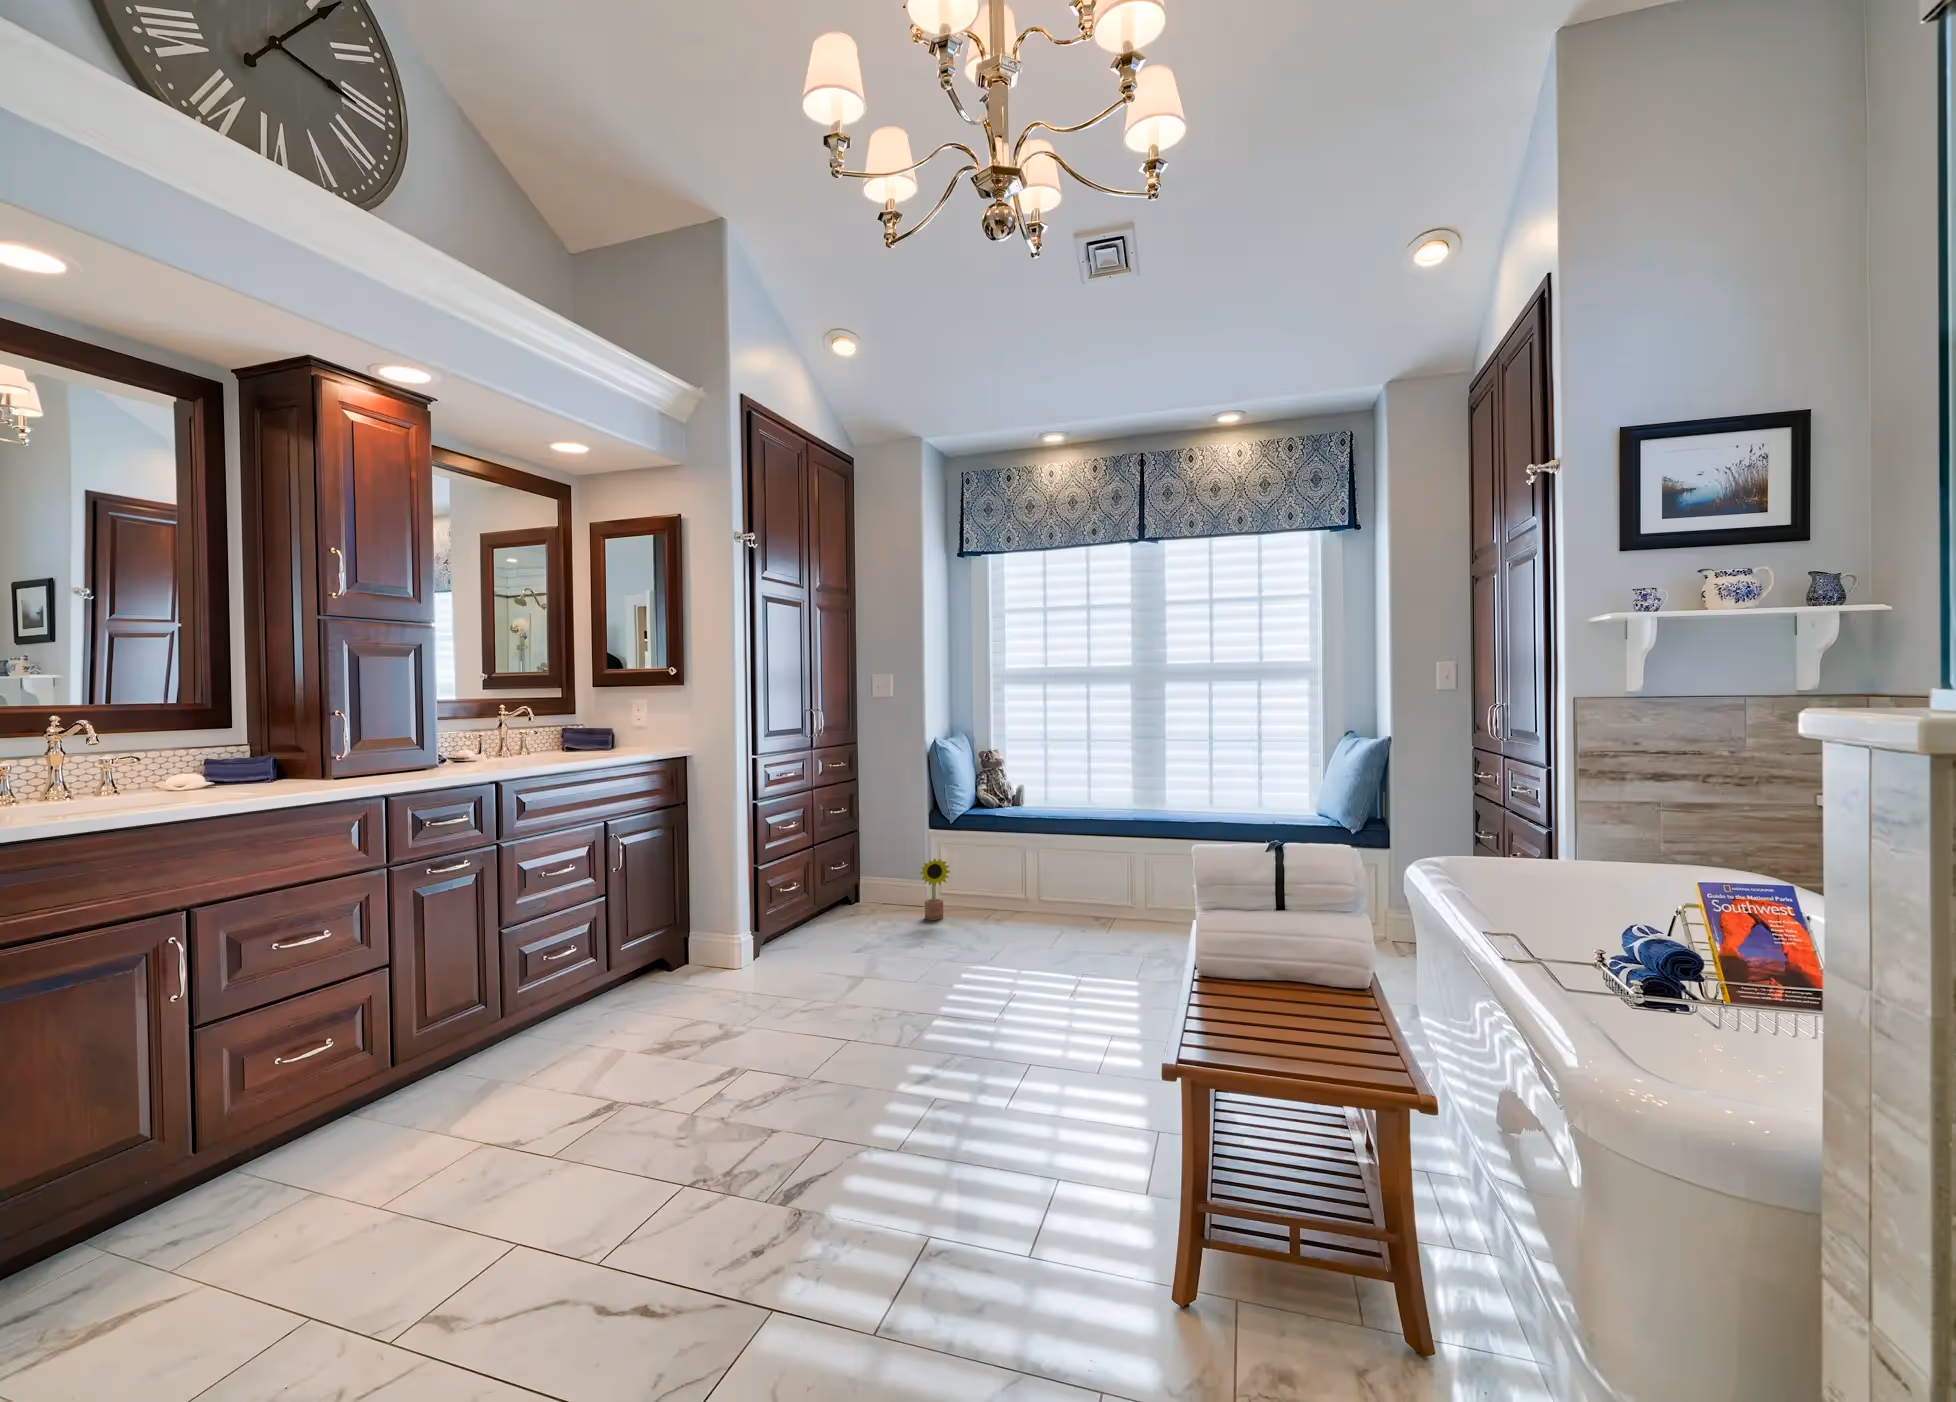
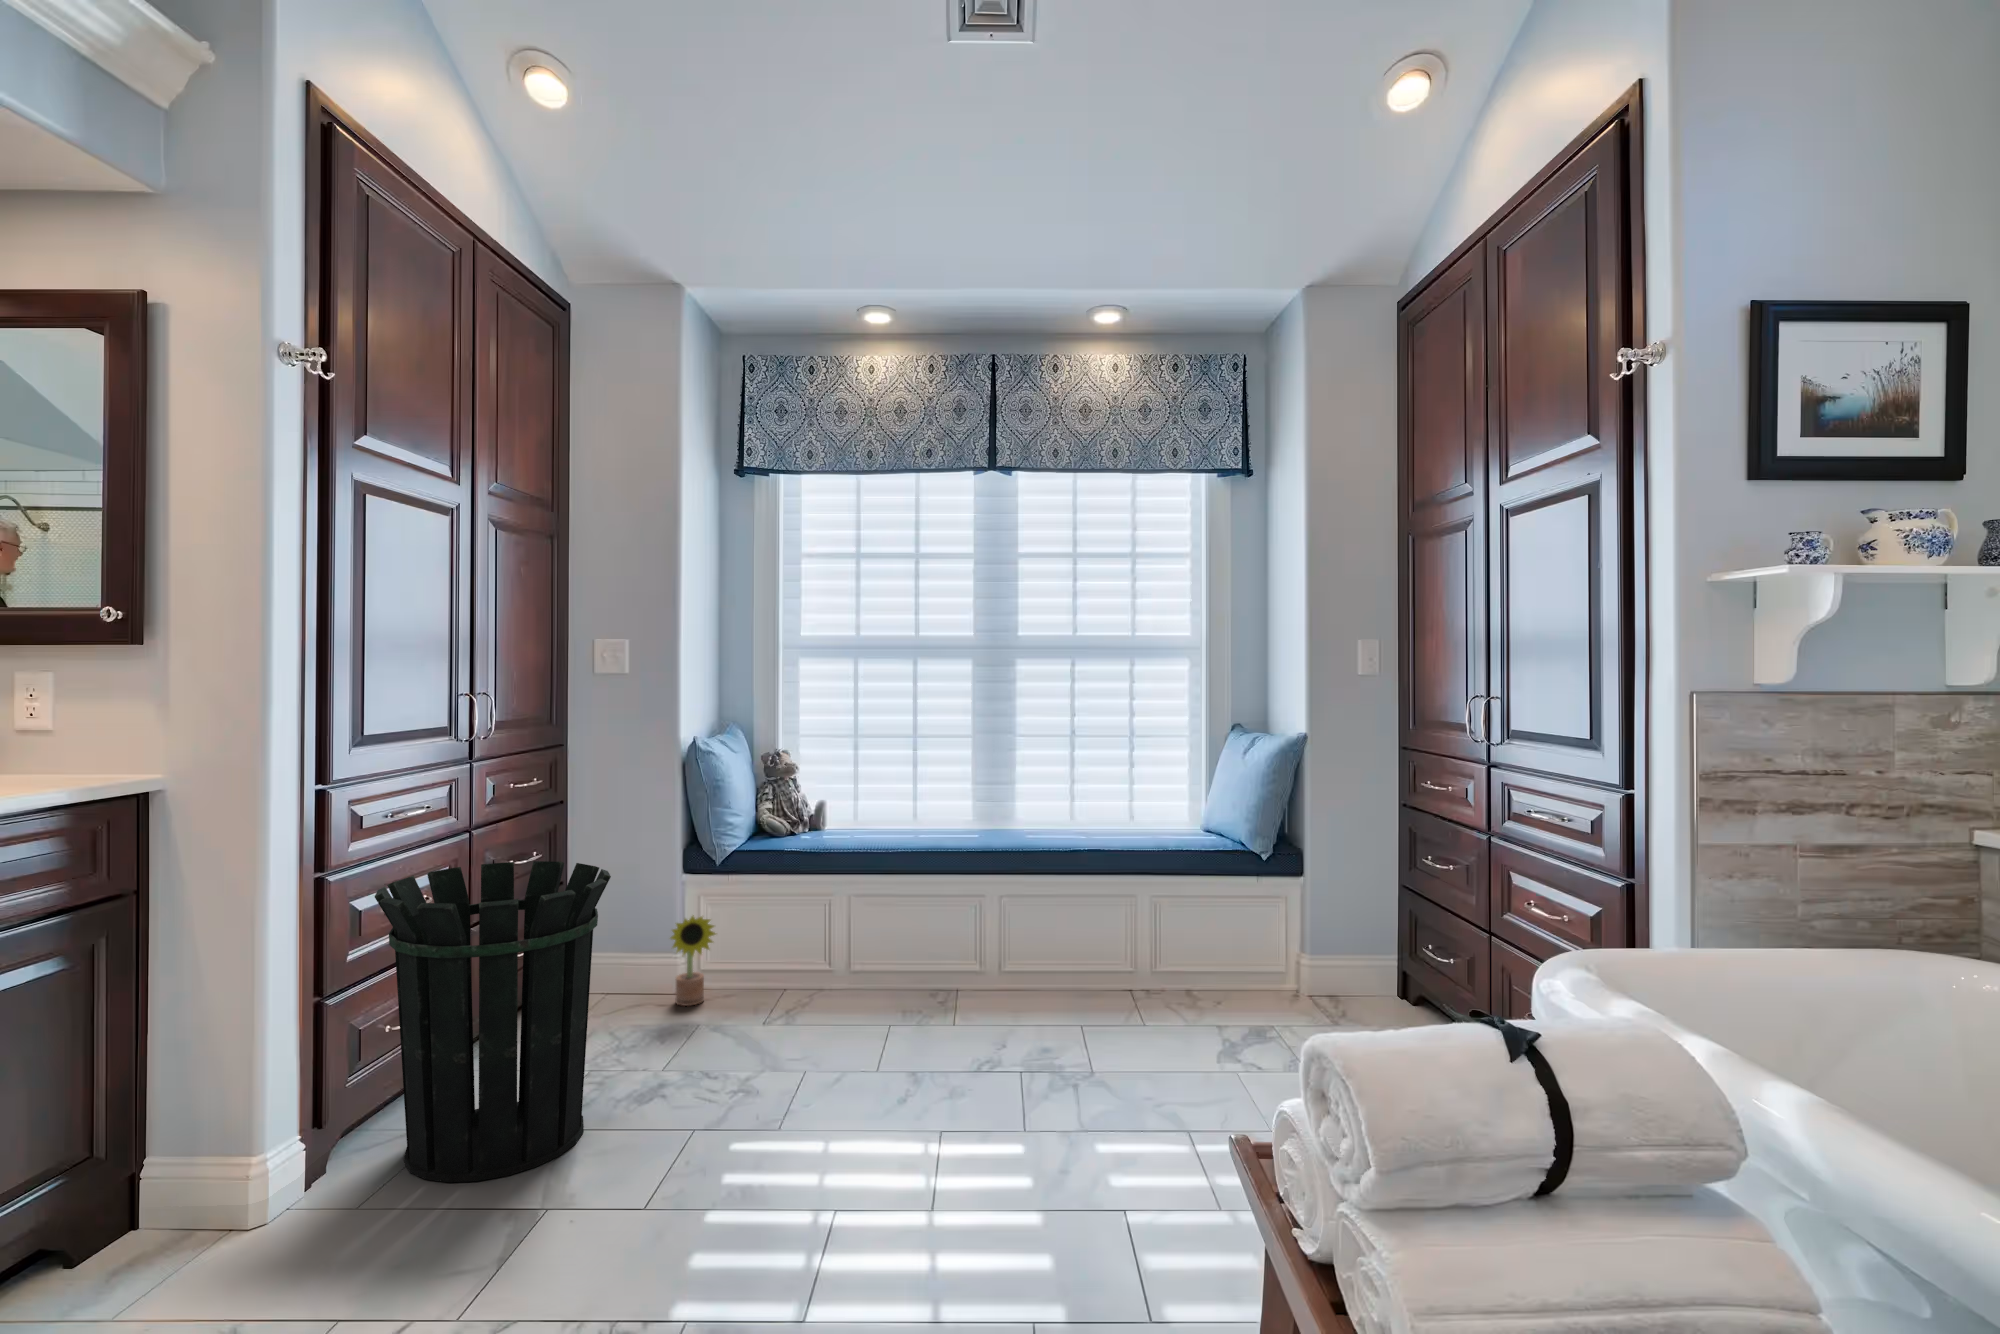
waste bin: none [754,813,882,992] -> present [375,861,611,1182]

